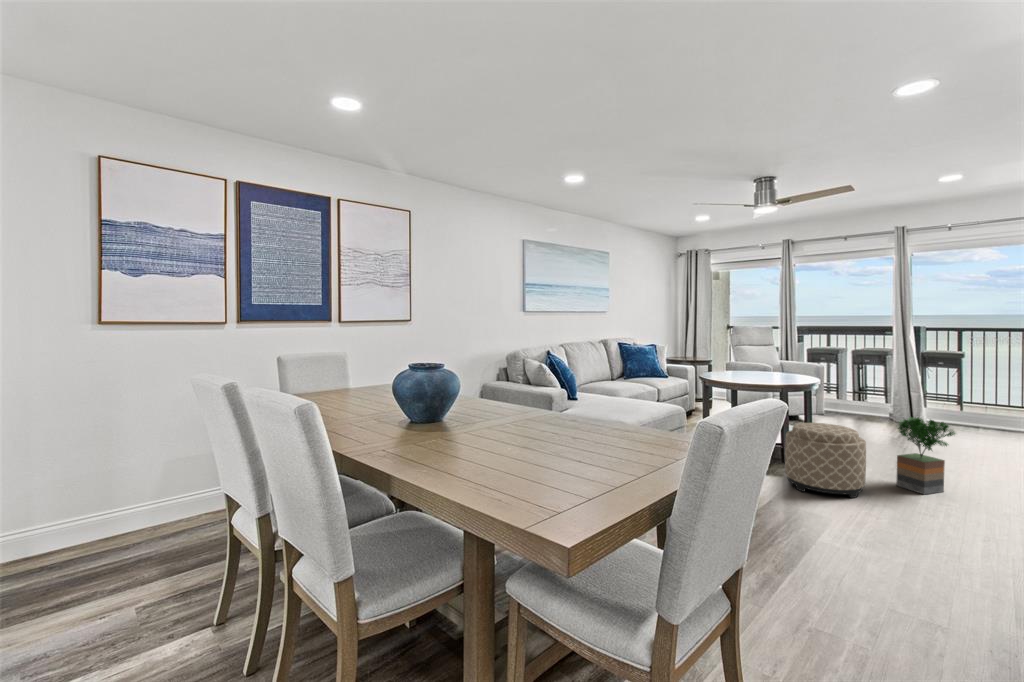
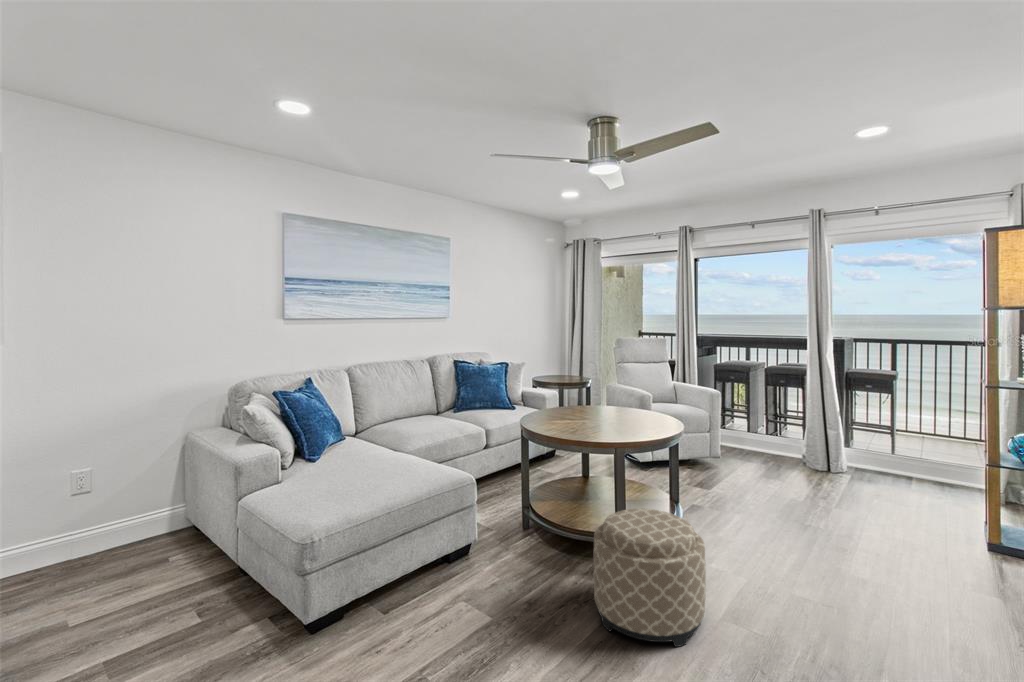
potted tree: present [896,417,956,495] -> none [756,500,844,632]

